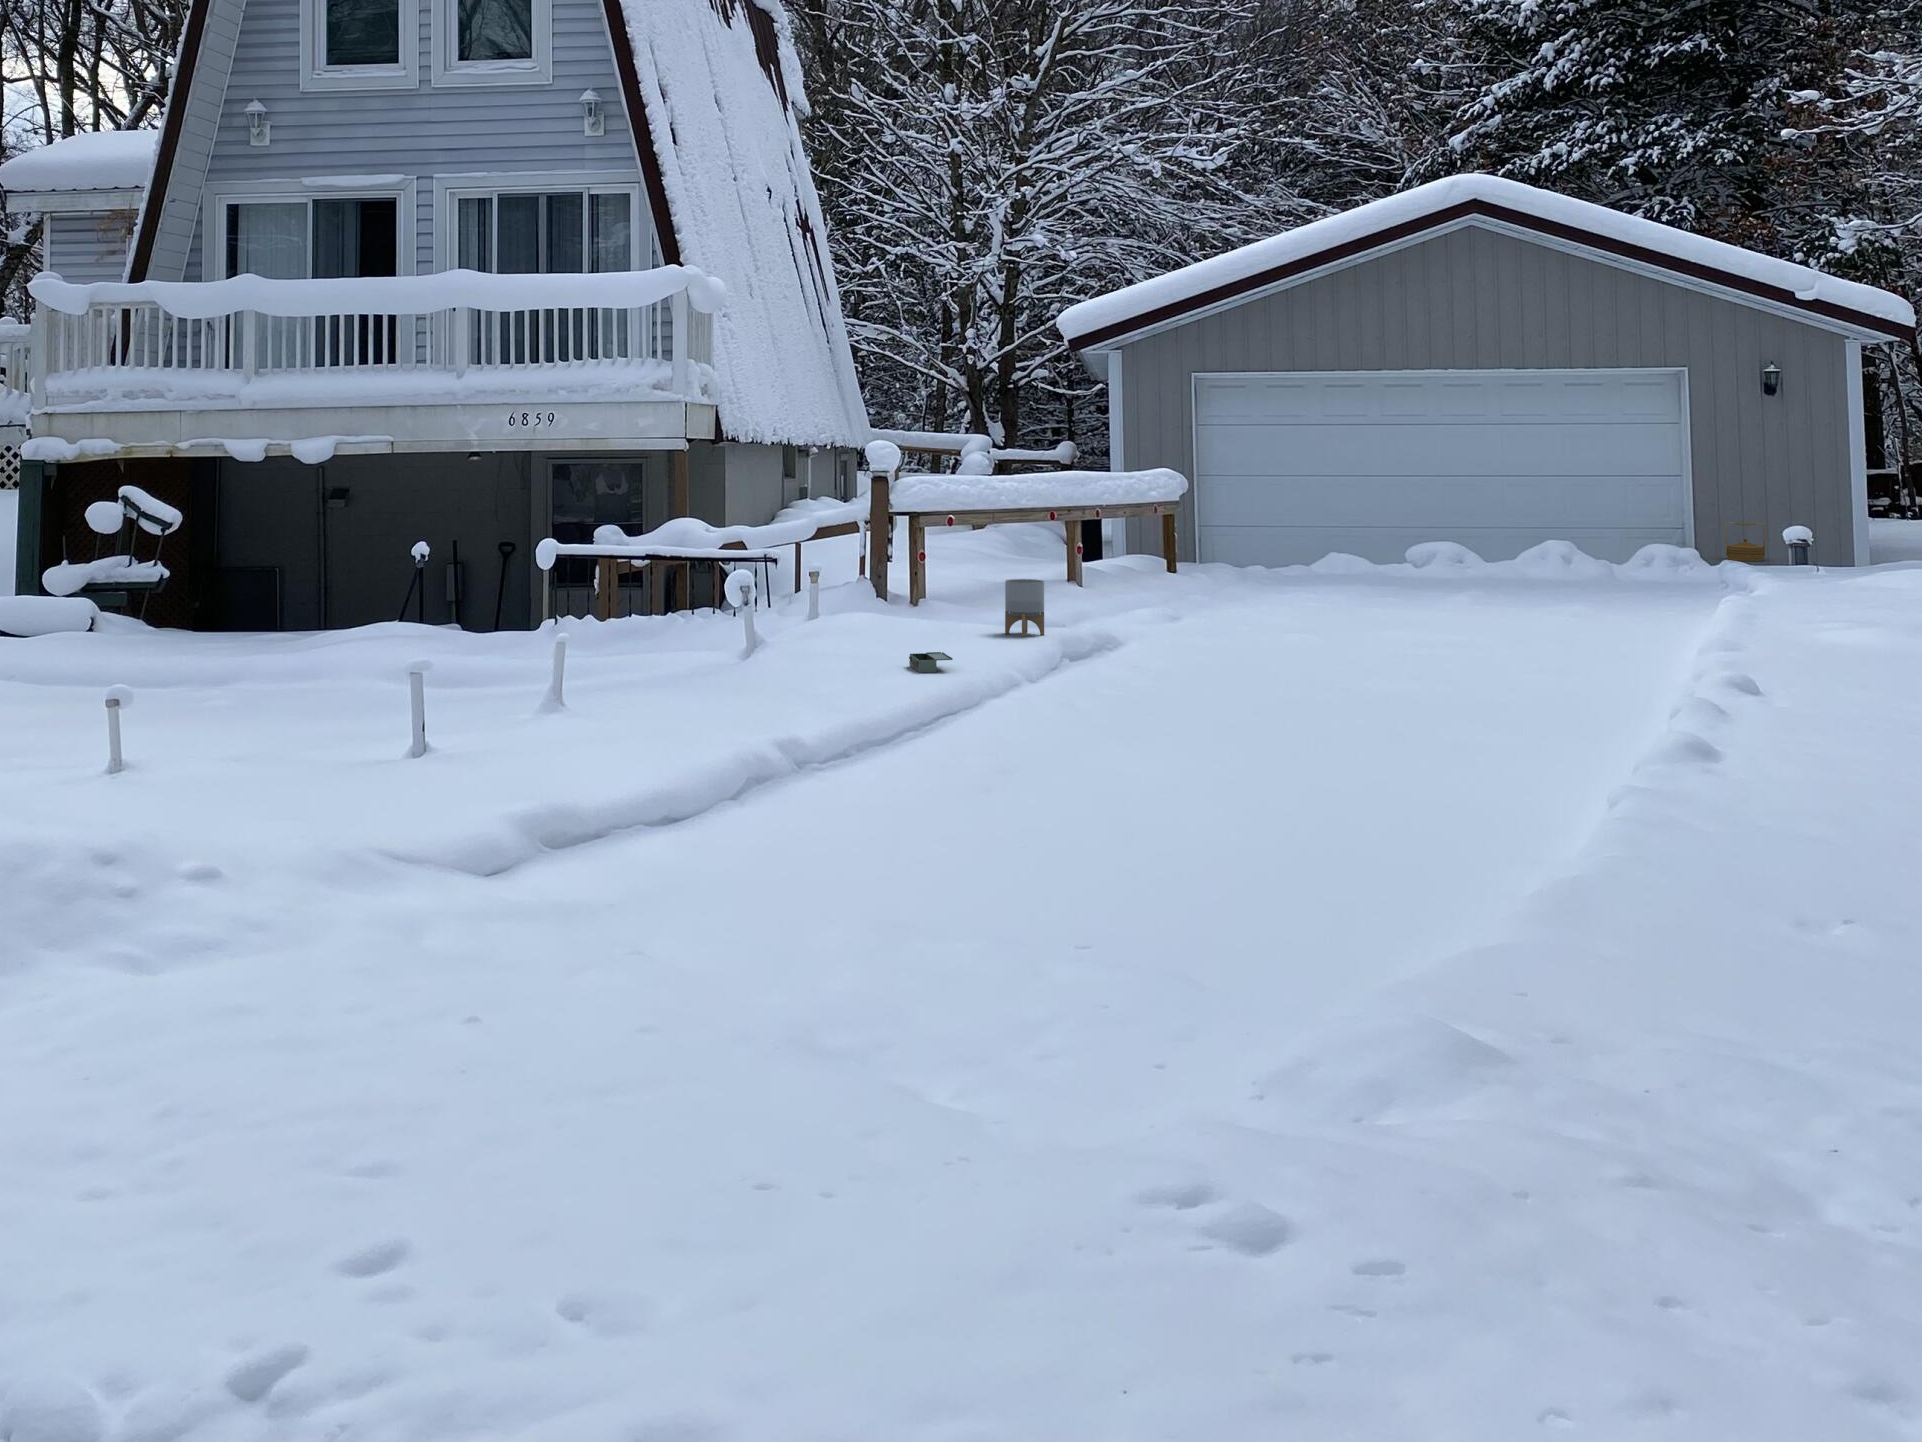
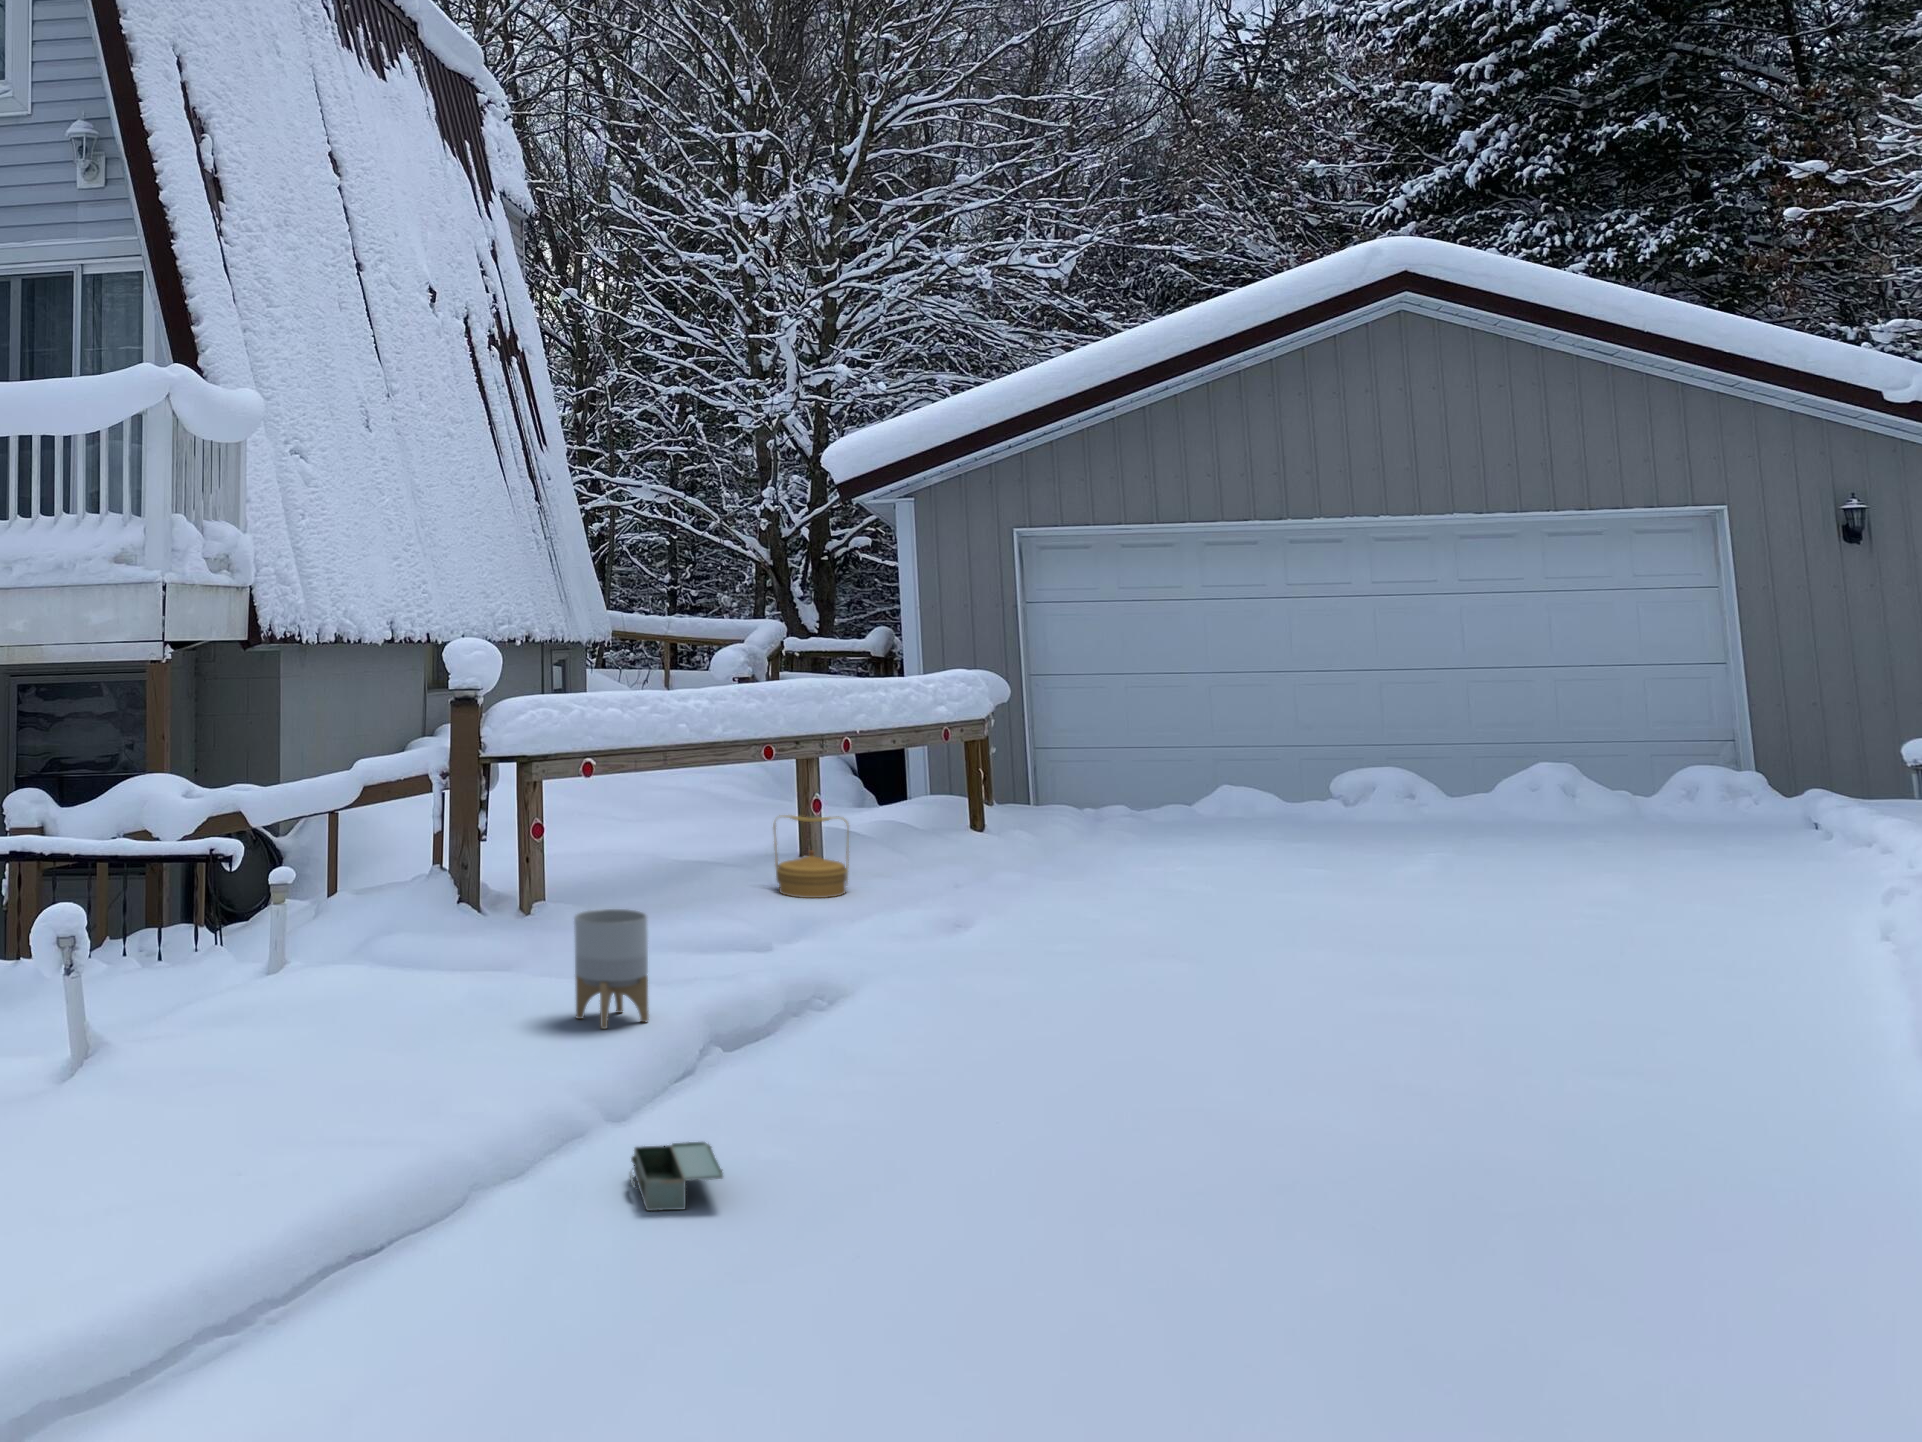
basket: present [1725,522,1766,561] -> present [773,815,849,898]
toolbox: present [909,652,953,673] -> present [630,1142,723,1211]

